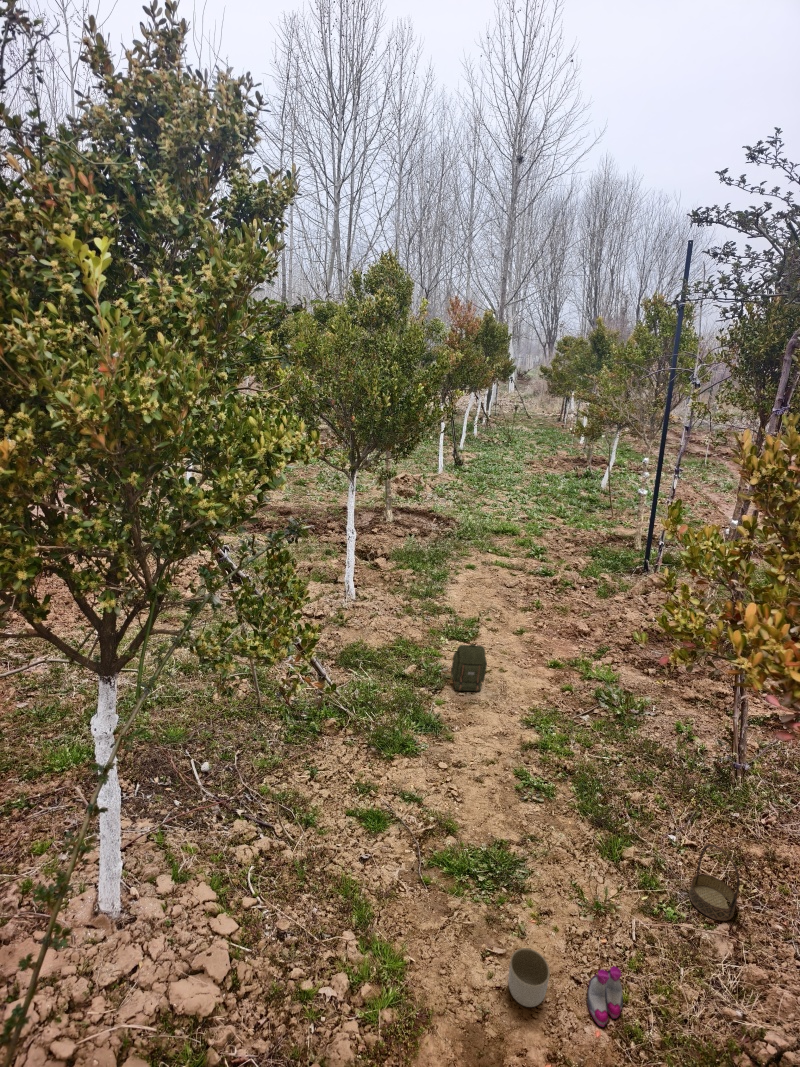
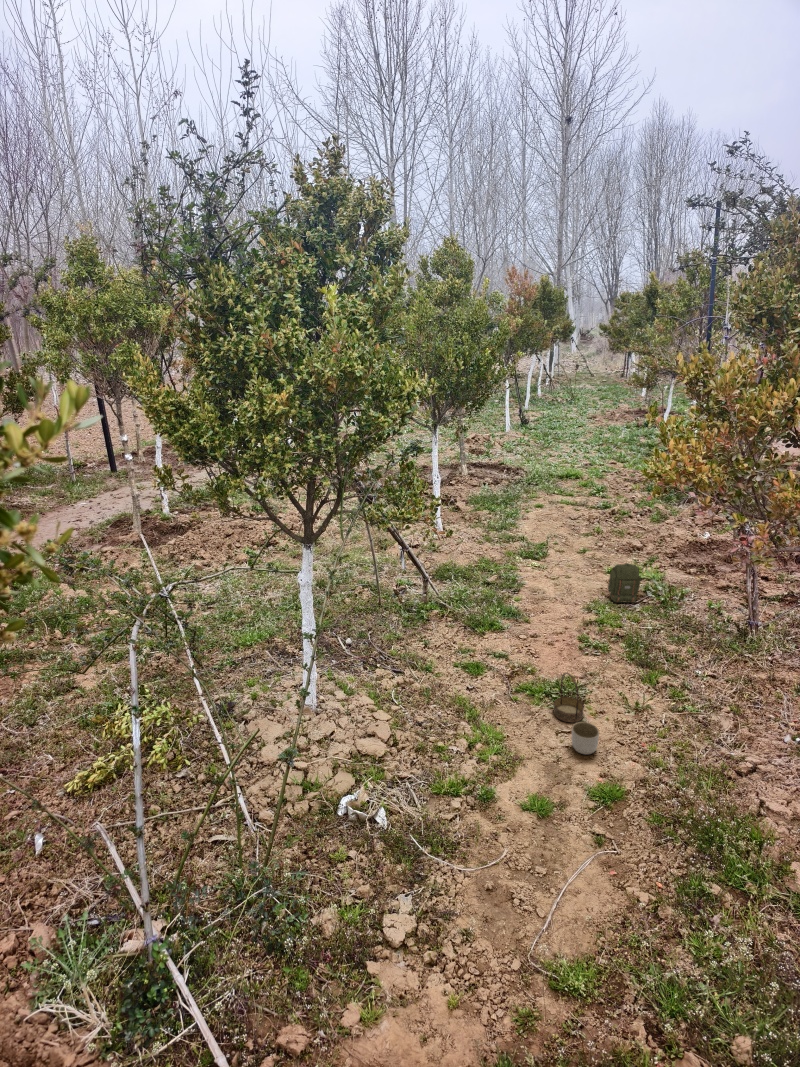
backpack: present [451,644,487,691] -> present [608,563,641,602]
basket: present [689,844,740,921] -> present [554,673,584,722]
boots: present [587,966,623,1027] -> none [626,729,651,764]

